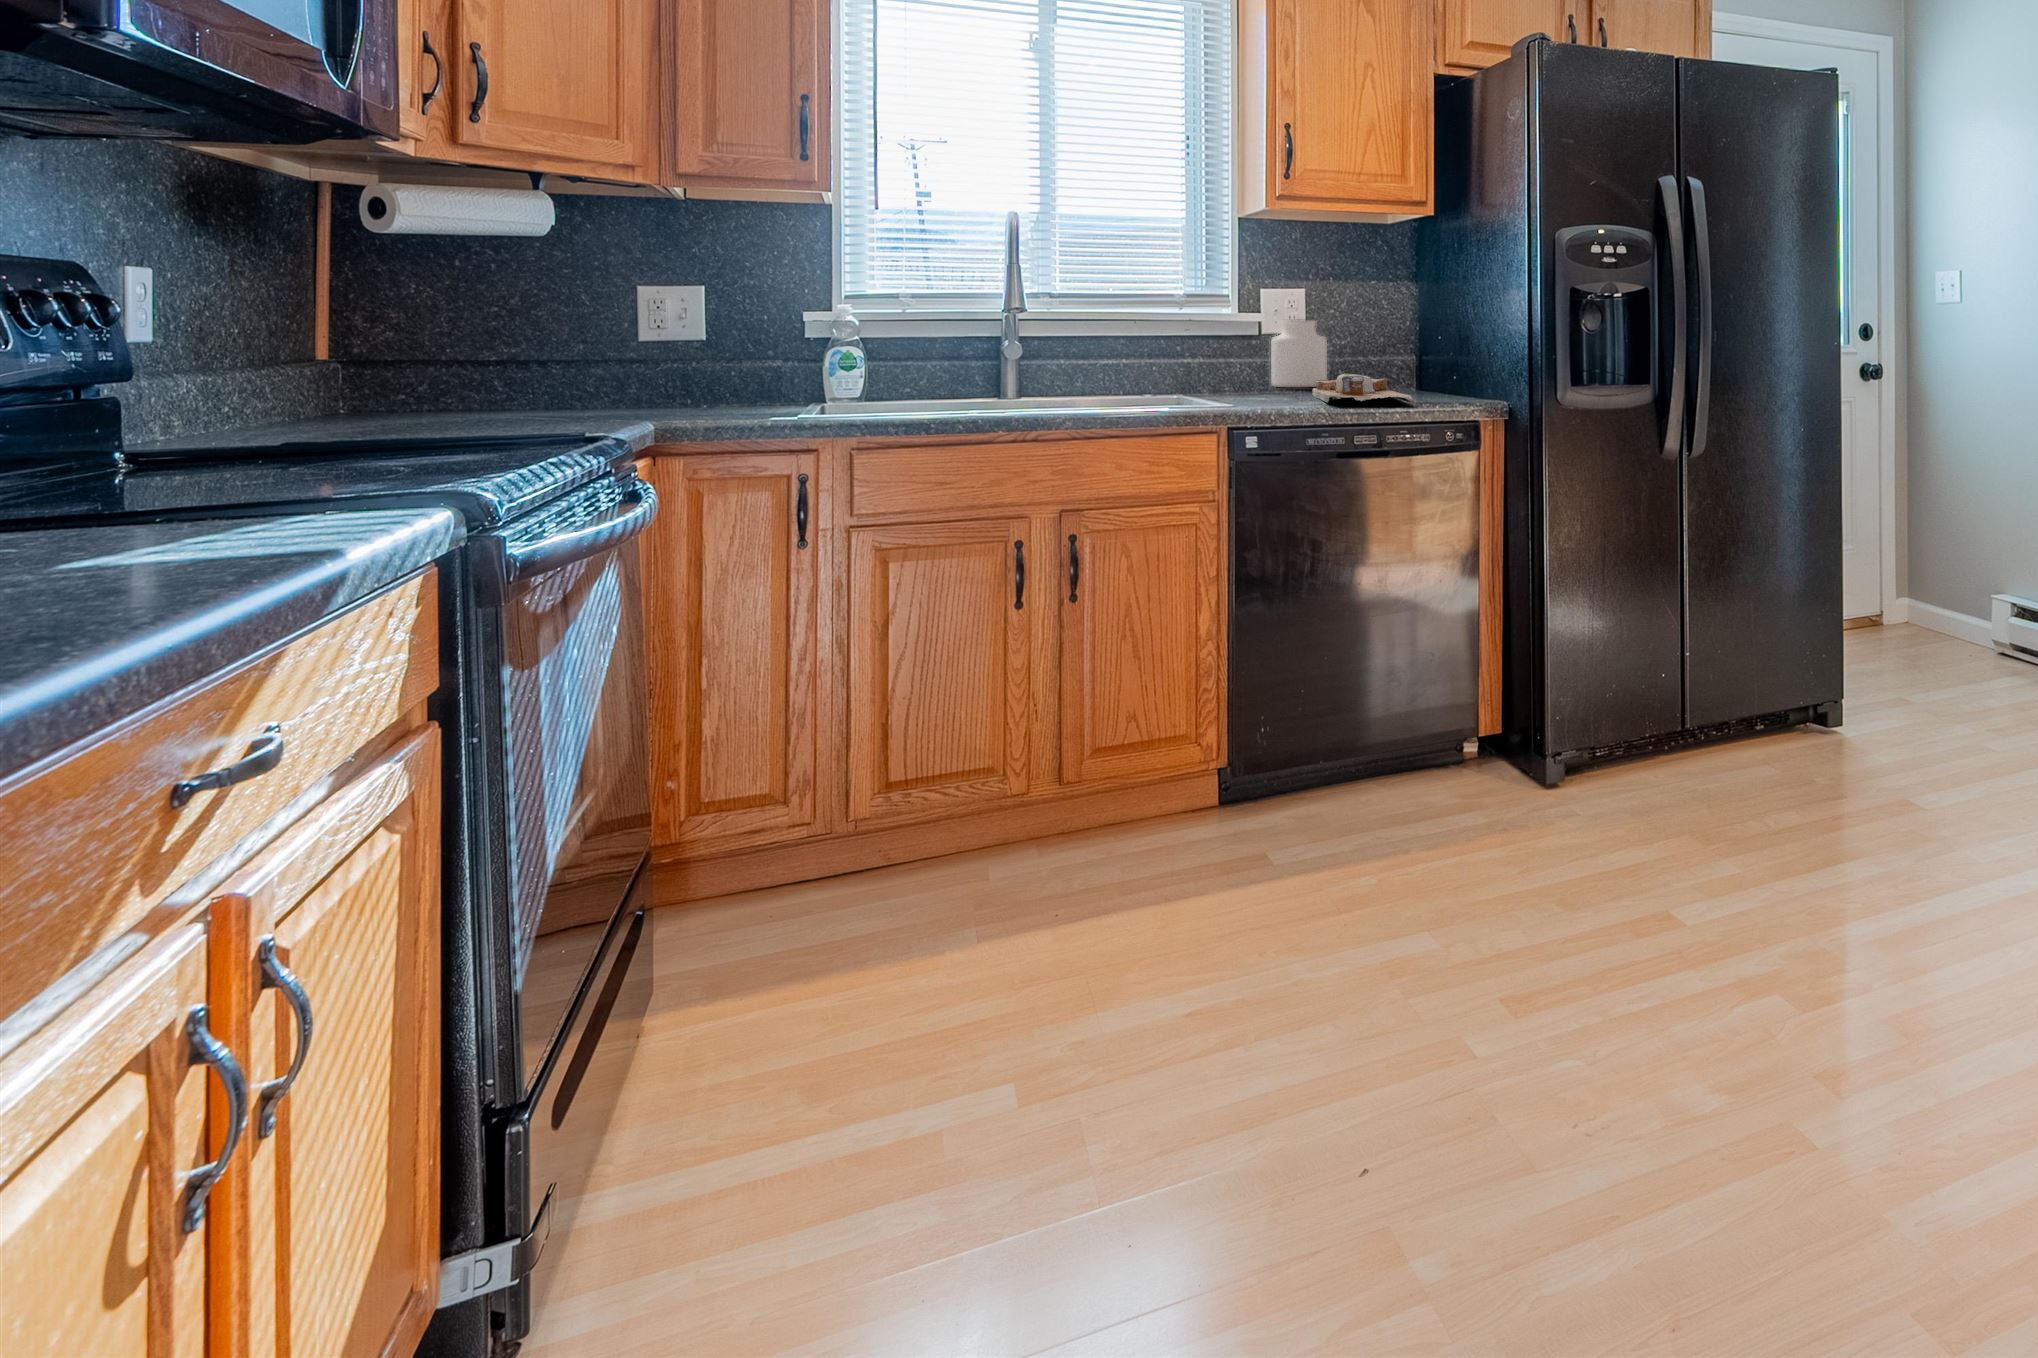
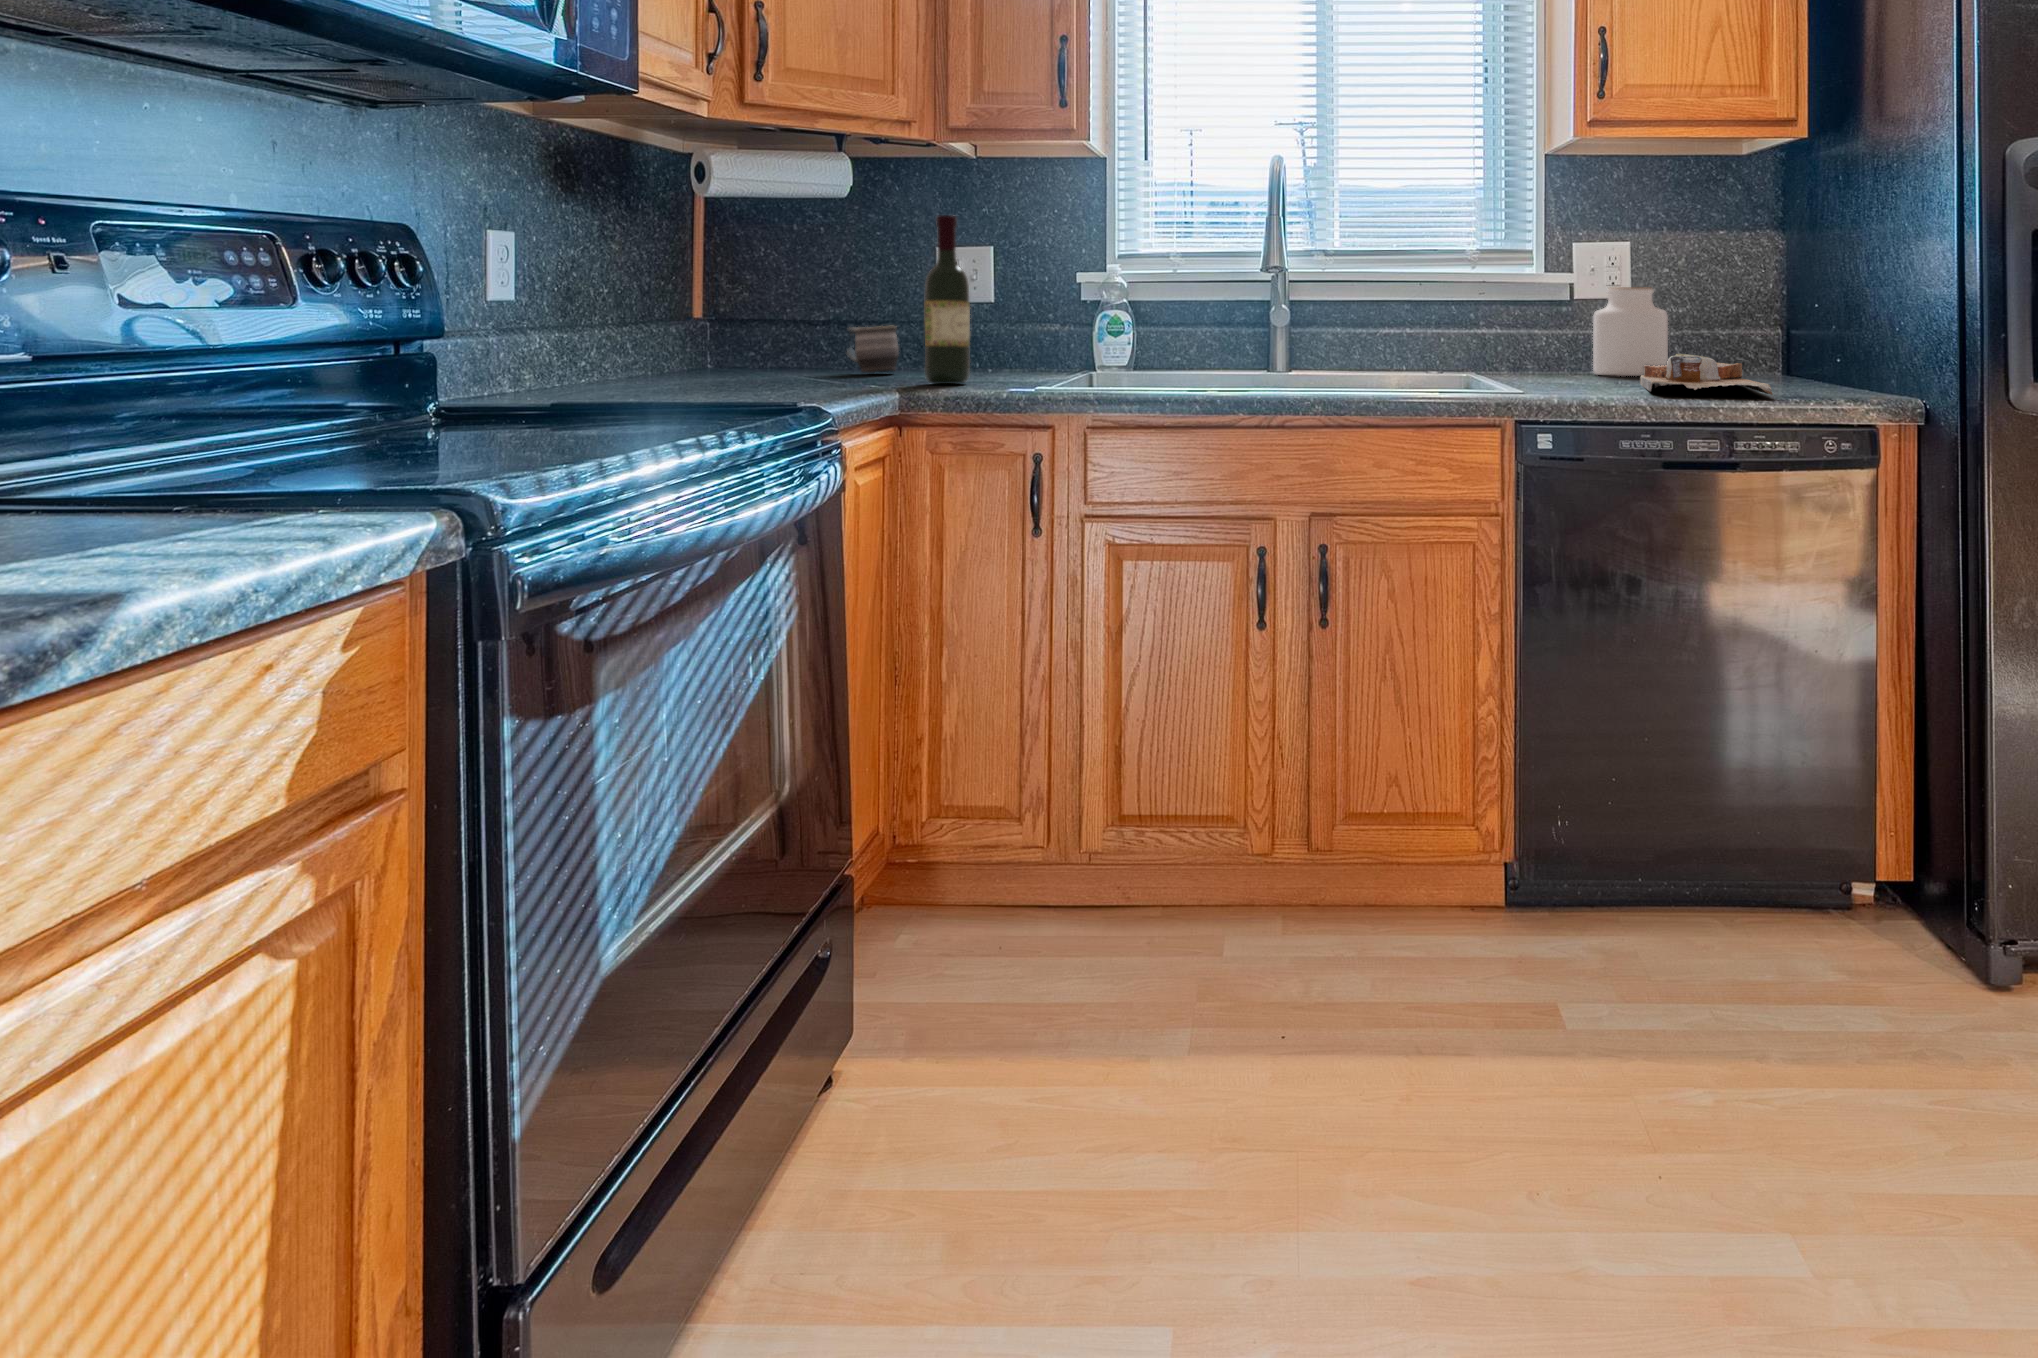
wine bottle: none [669,256,719,414] -> present [925,215,970,384]
mug: none [555,357,619,403] -> present [846,326,899,373]

